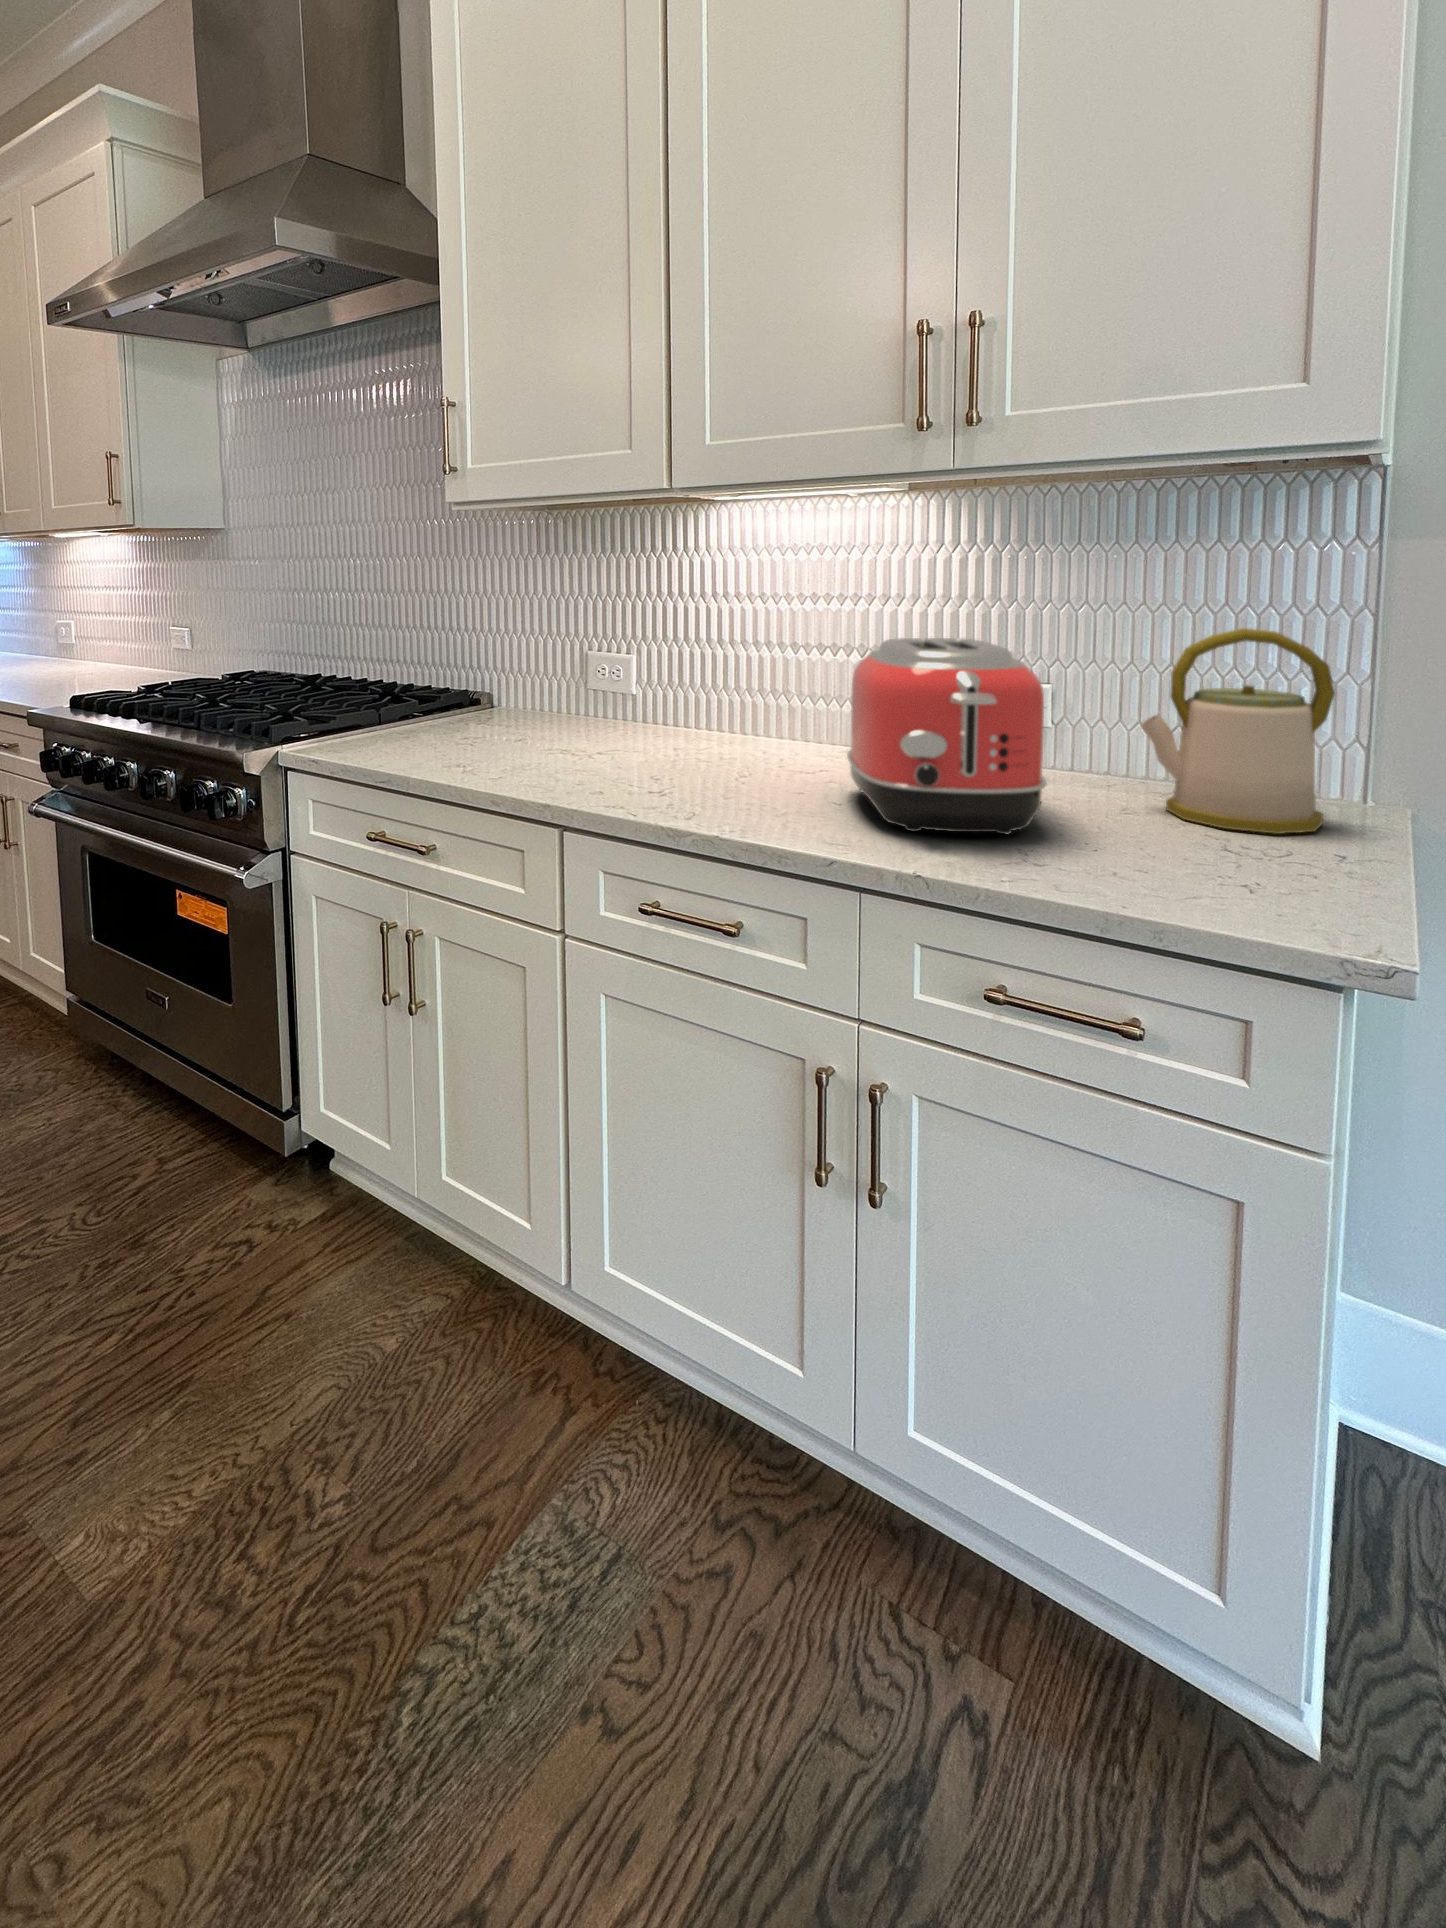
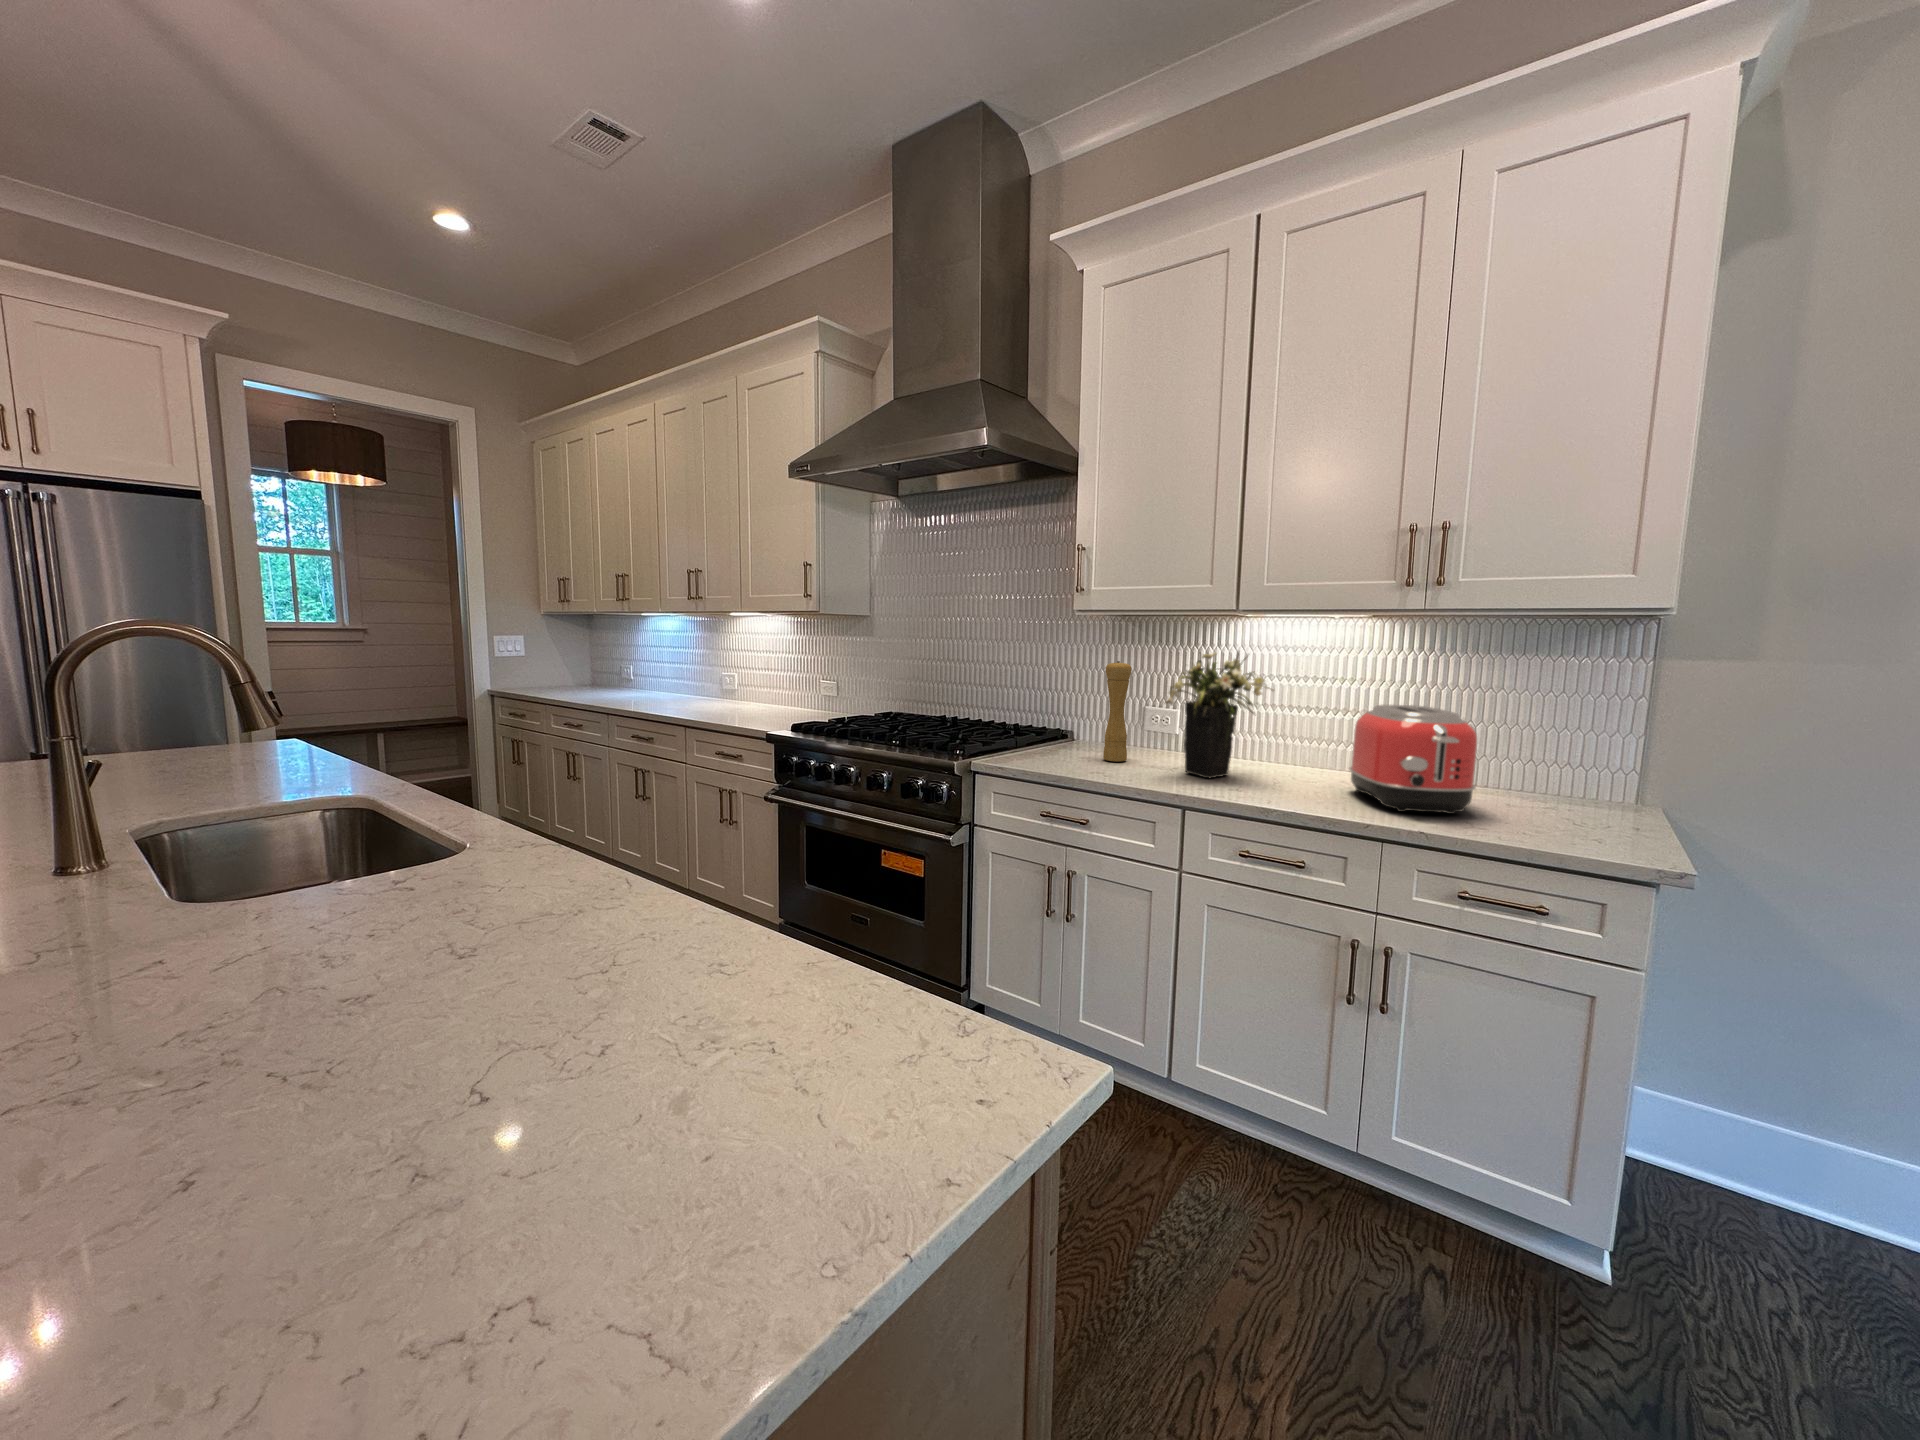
flower arrangement: none [538,553,721,772] -> present [1165,652,1274,778]
pepper mill: none [481,580,523,745] -> present [1103,661,1132,762]
kettle: present [1141,628,1335,834] -> none [1515,704,1625,816]

